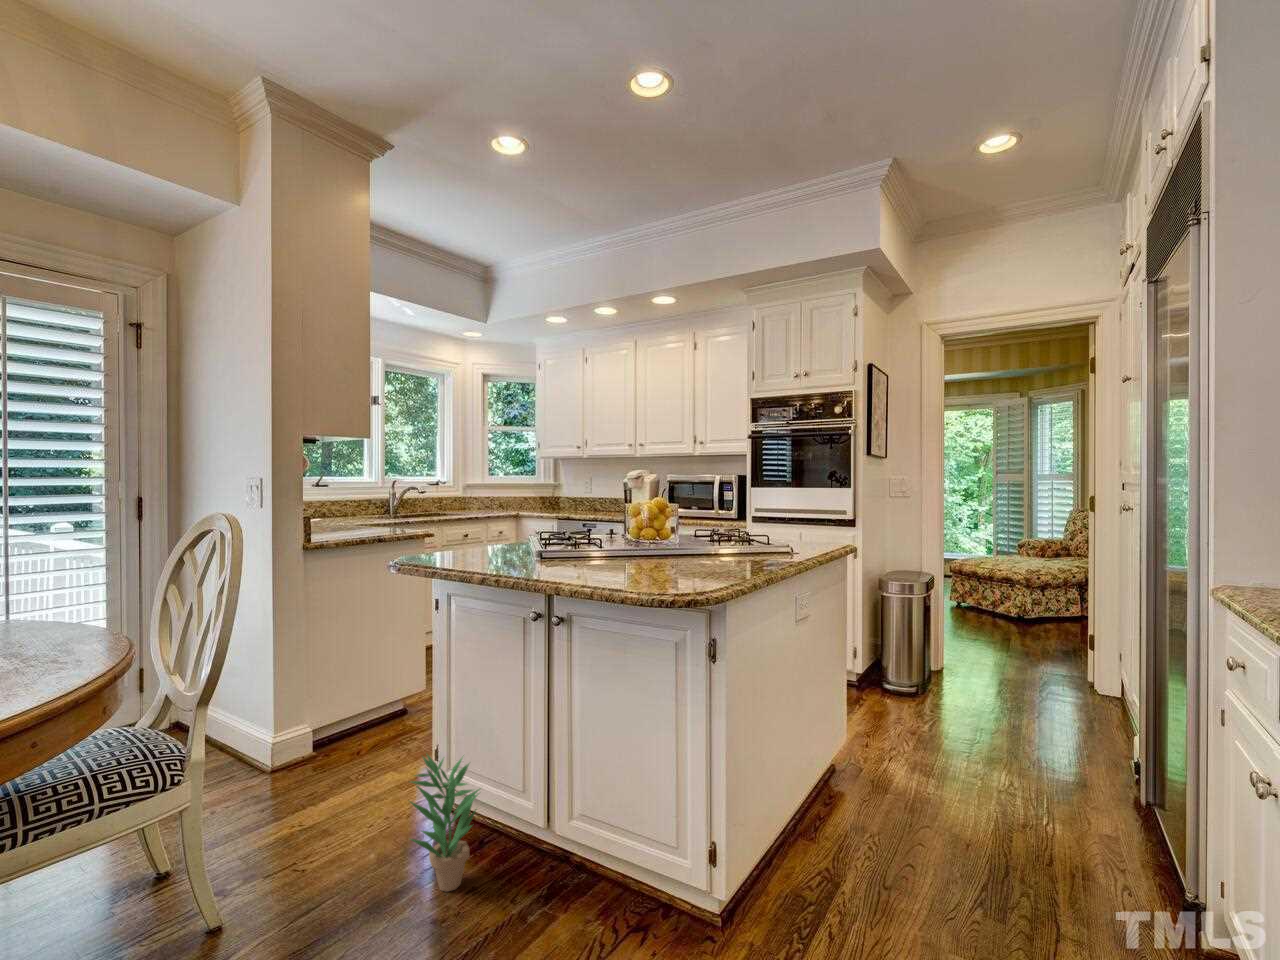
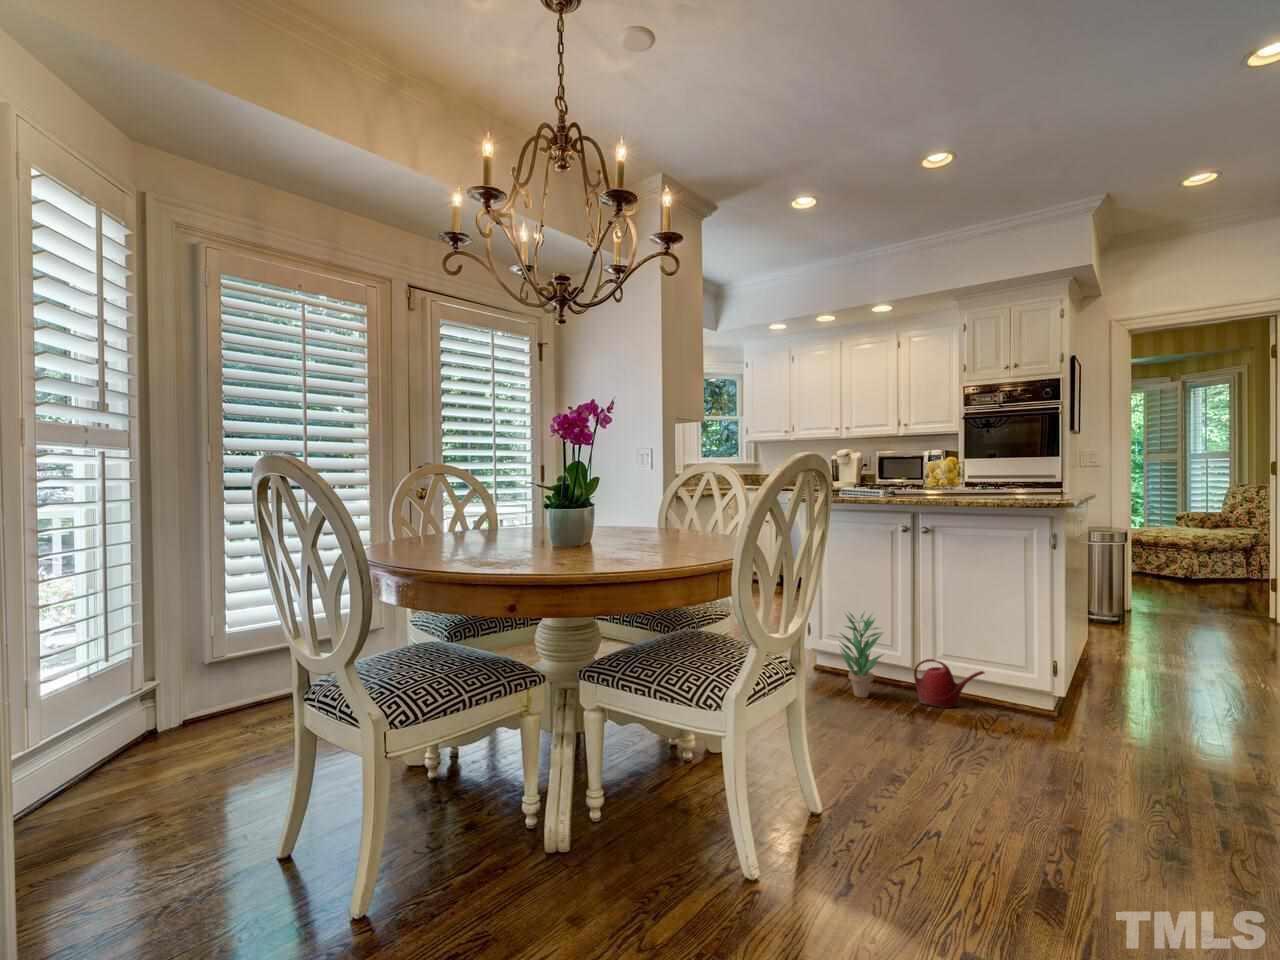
watering can: none [524,830,614,918] -> present [914,659,984,708]

